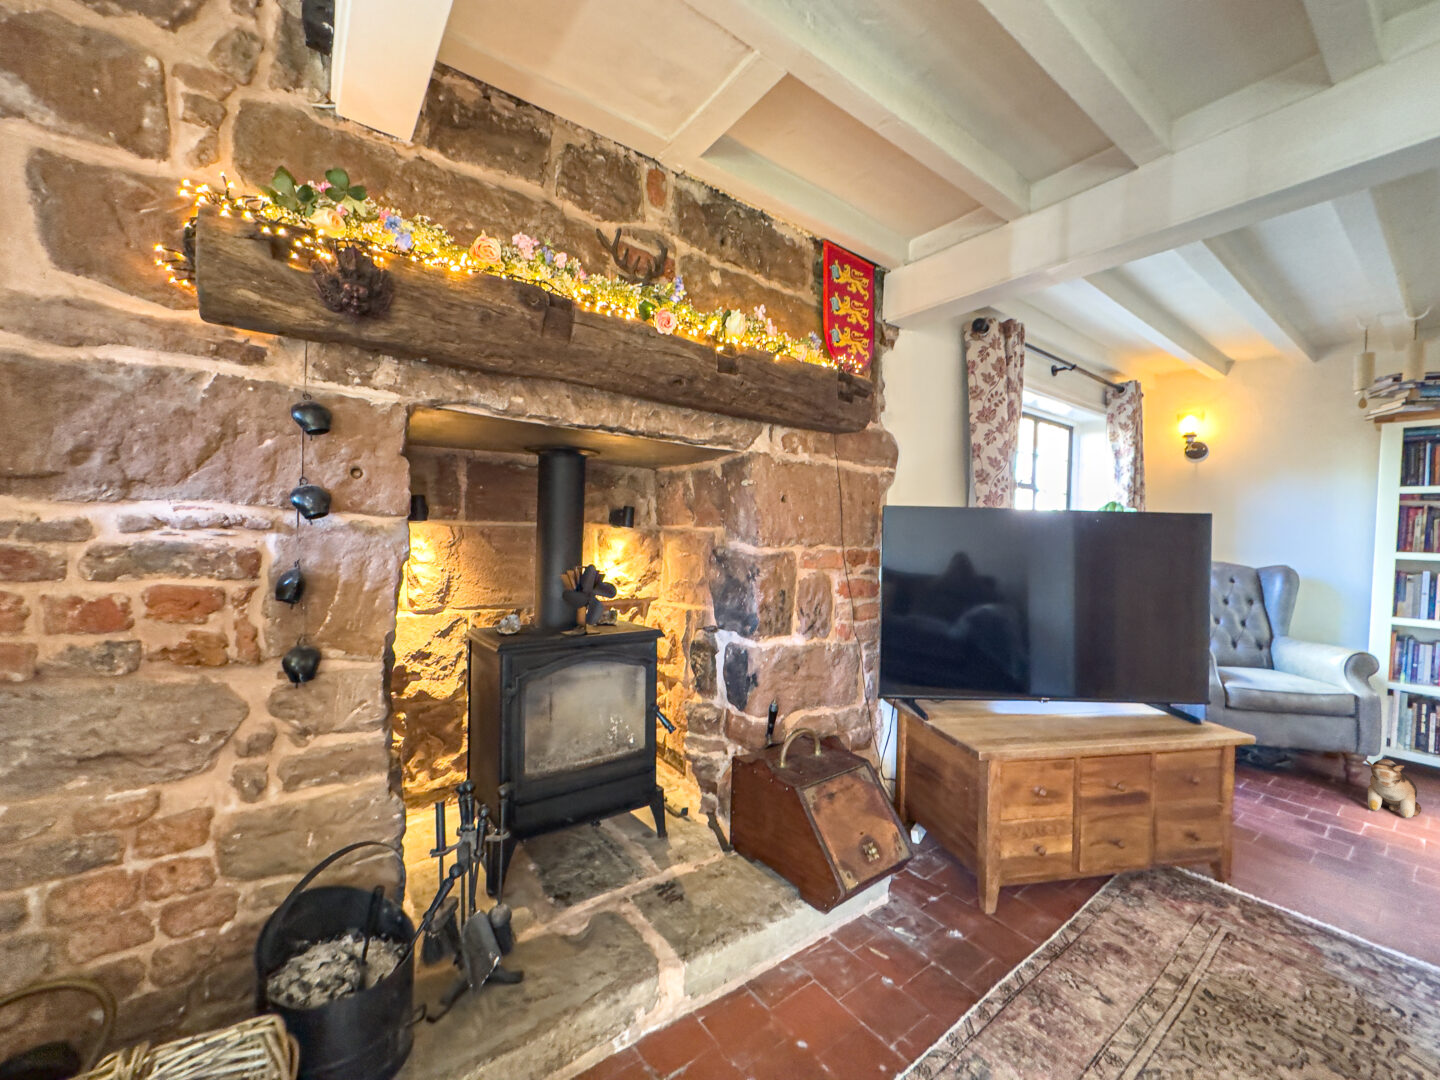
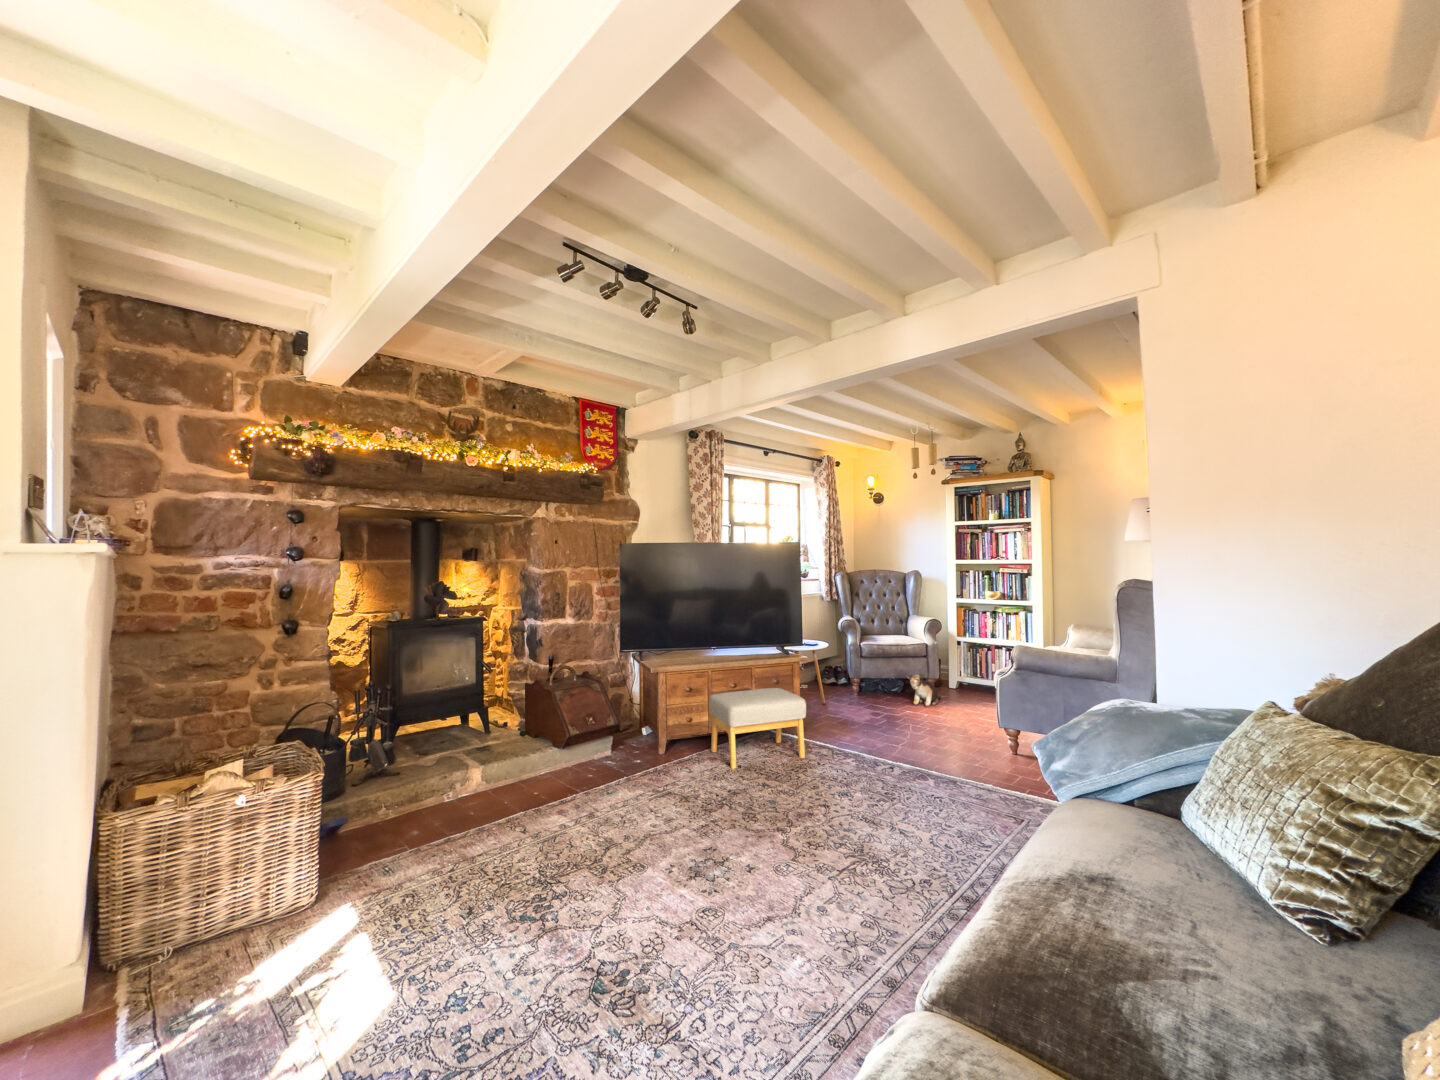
footstool: none [1113,806,1374,1021] -> present [709,688,806,769]

